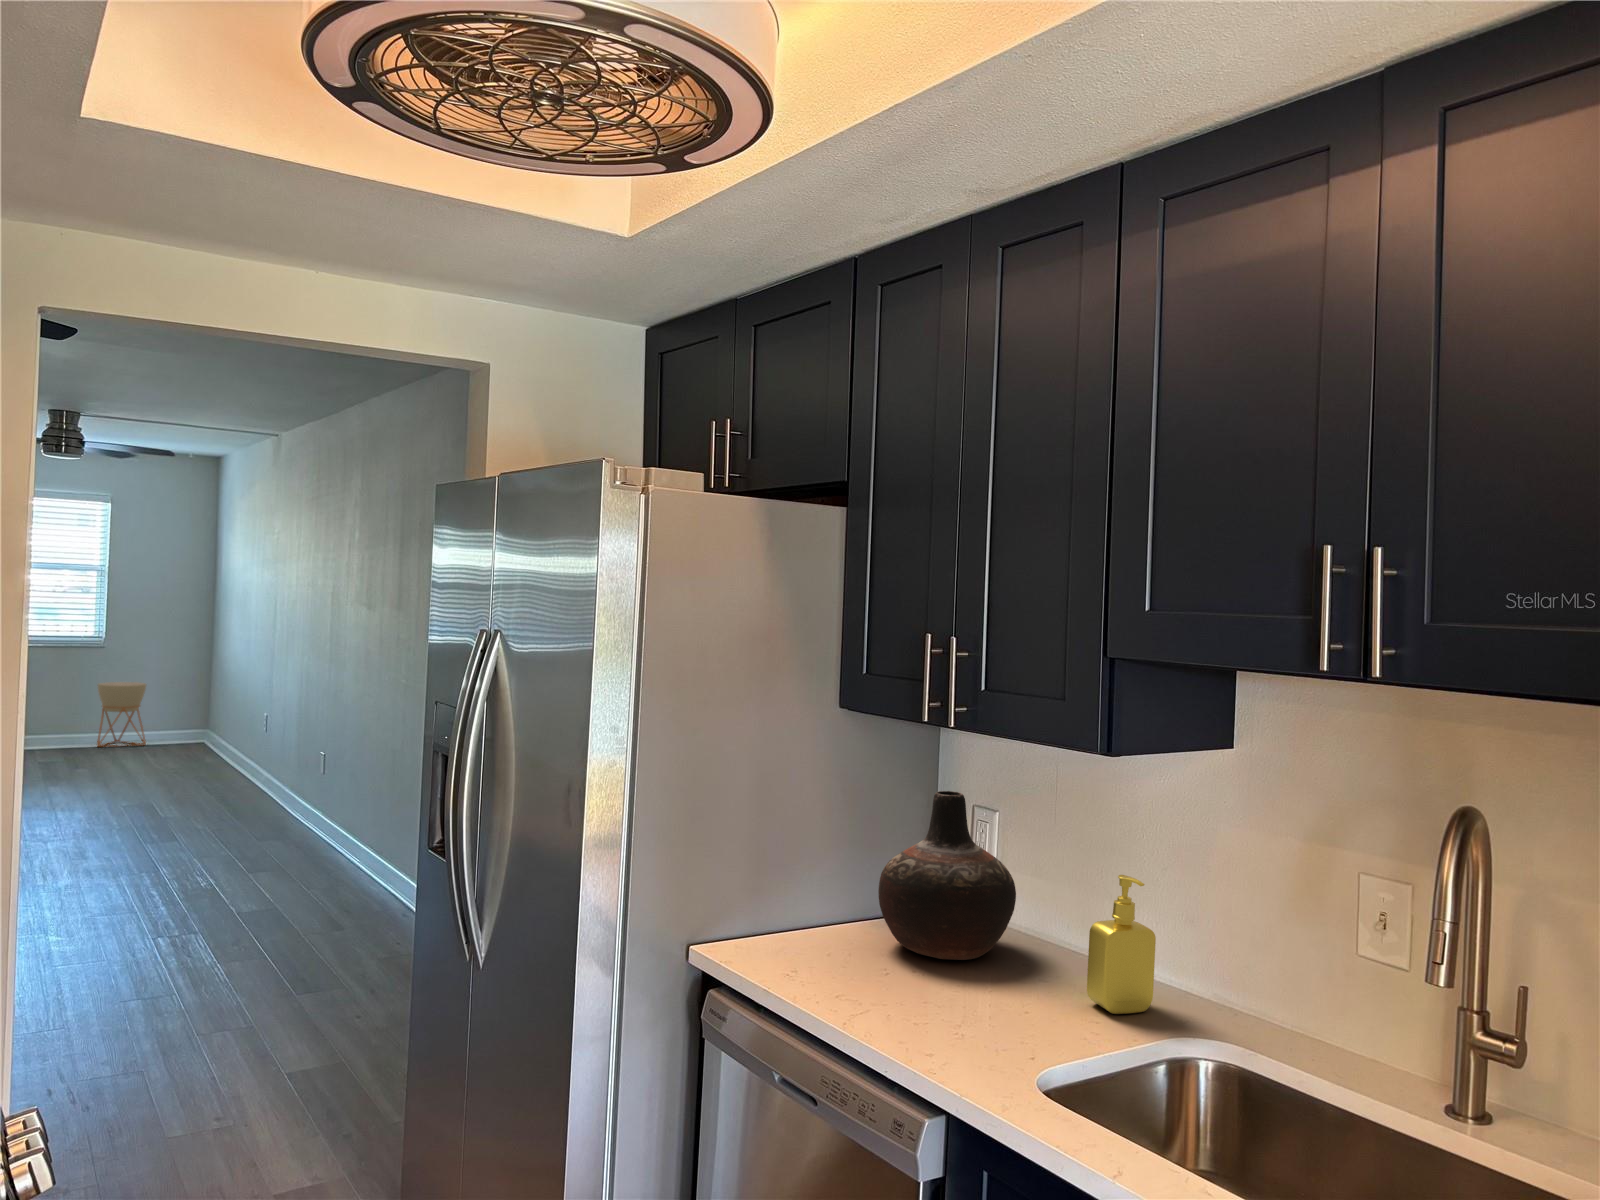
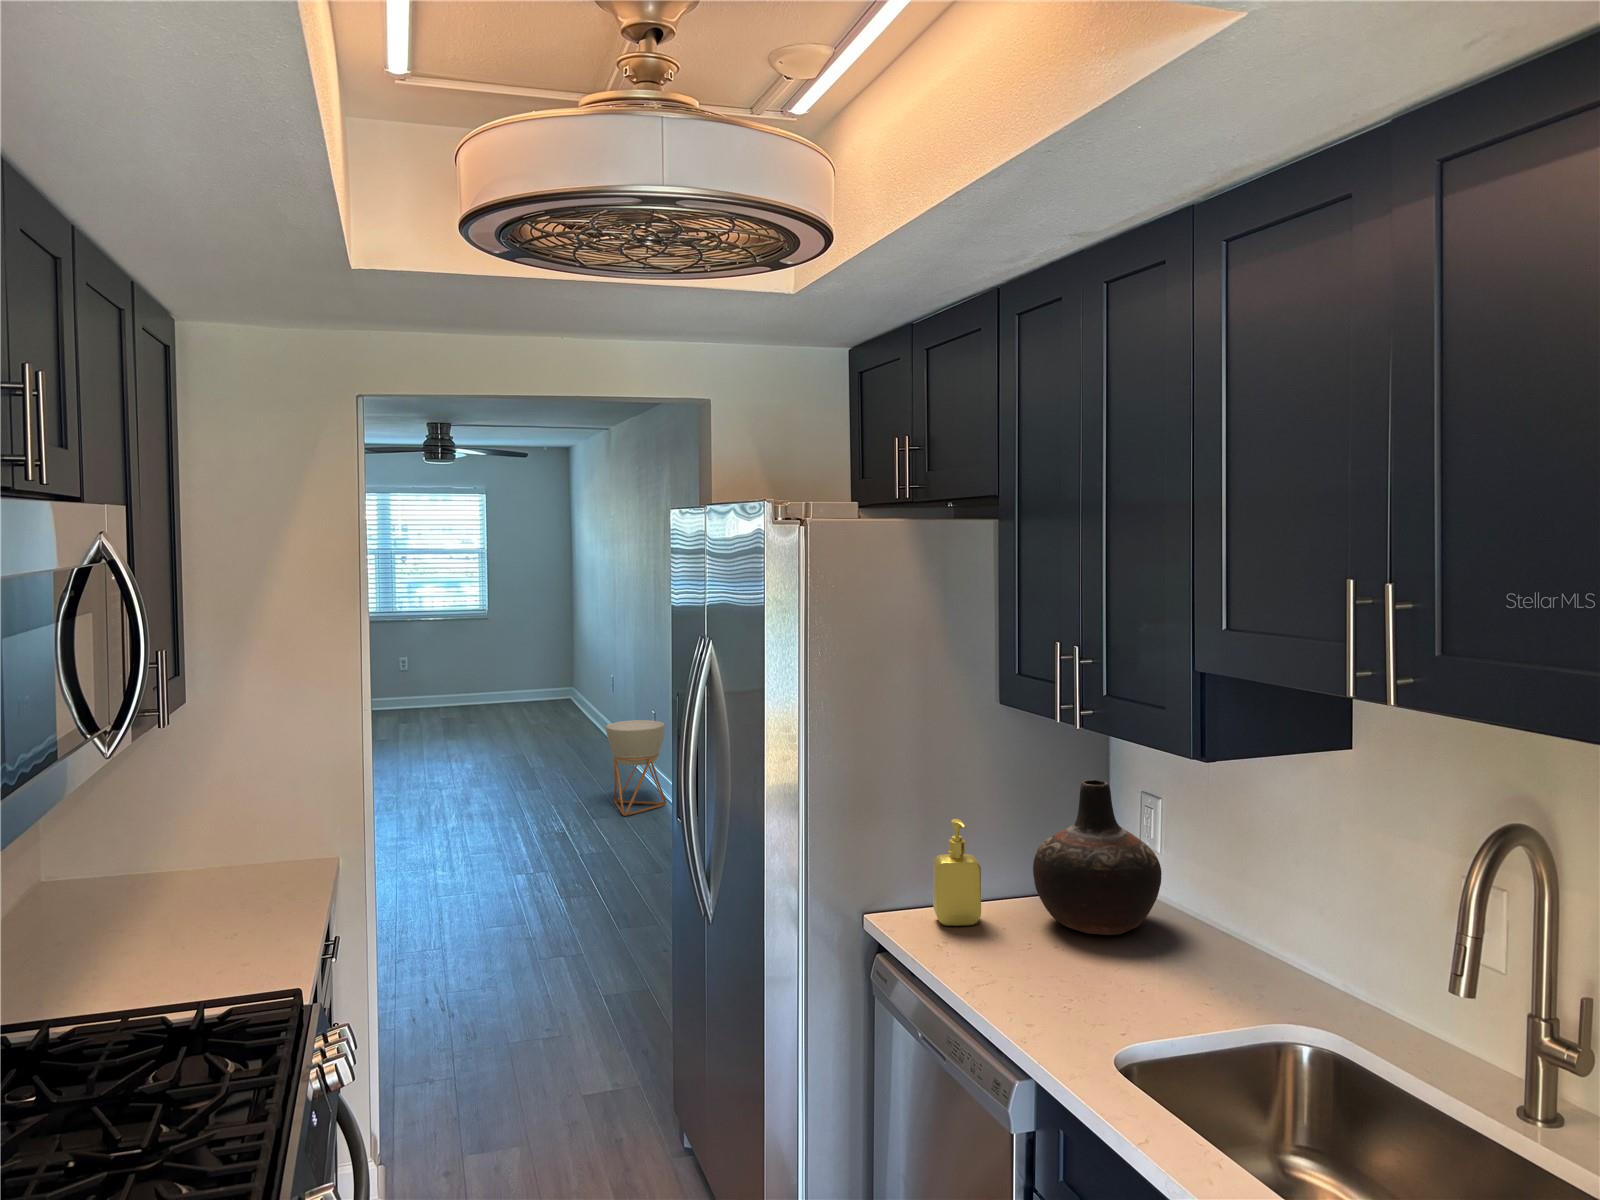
planter: present [97,682,146,747] -> present [606,720,666,816]
soap dispenser: present [1087,875,1156,1014] -> present [933,819,981,926]

